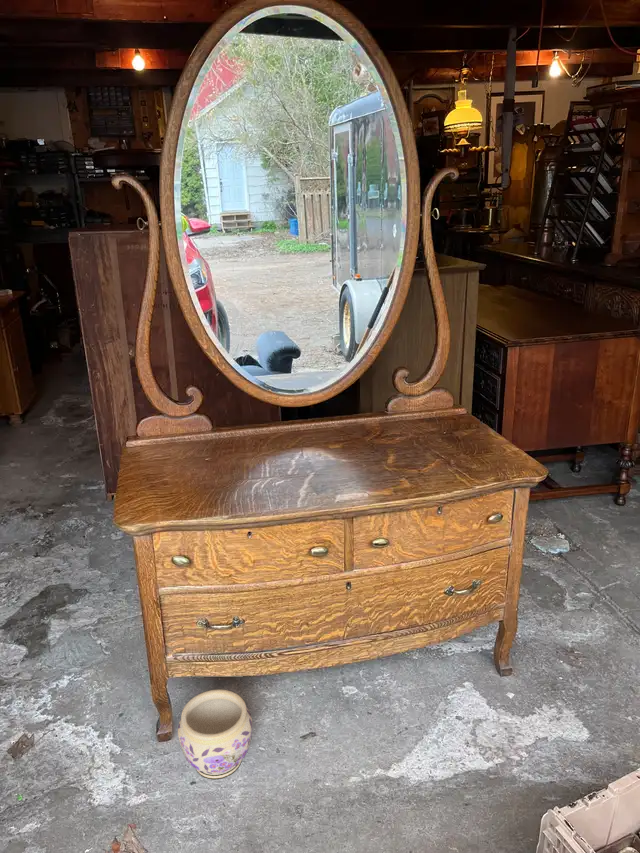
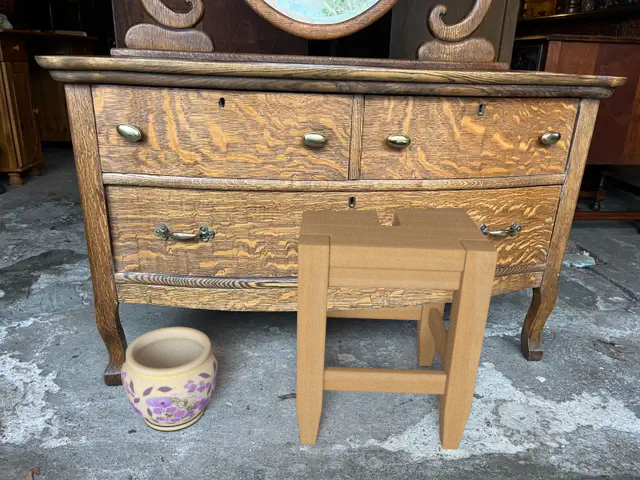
stool: none [309,559,458,778] -> present [296,208,498,450]

